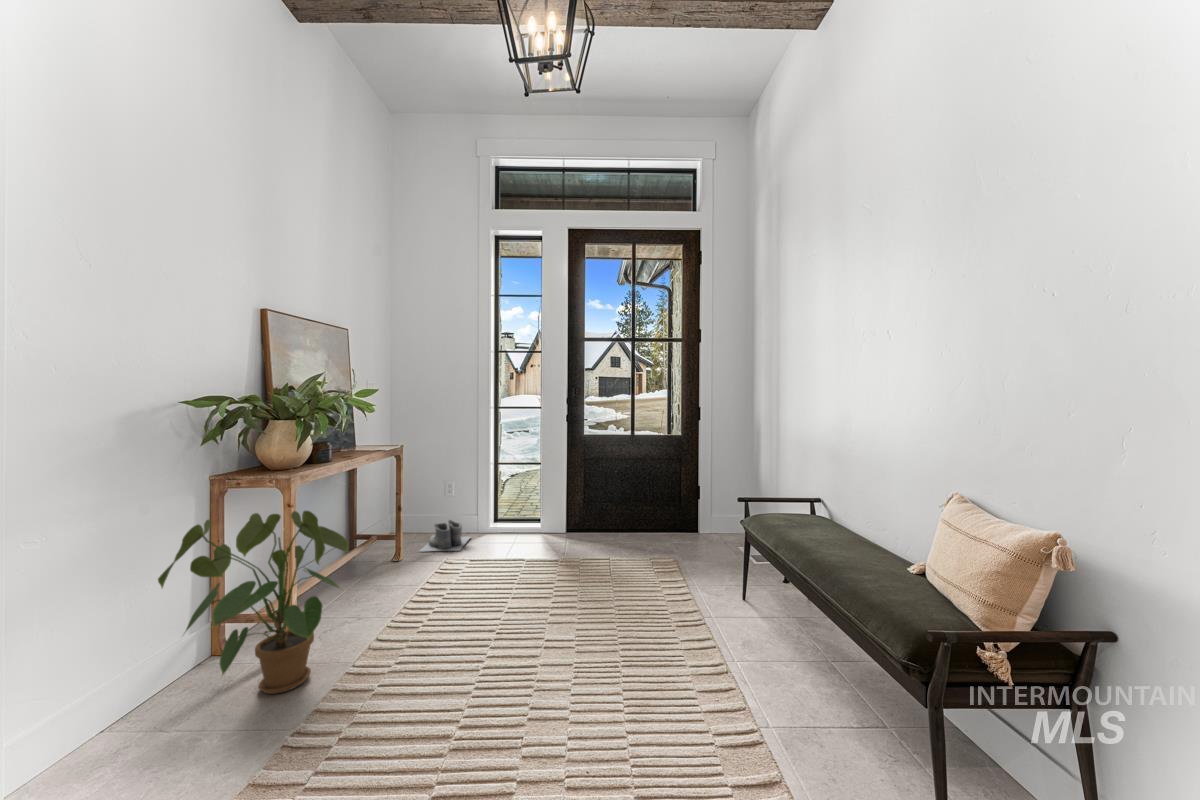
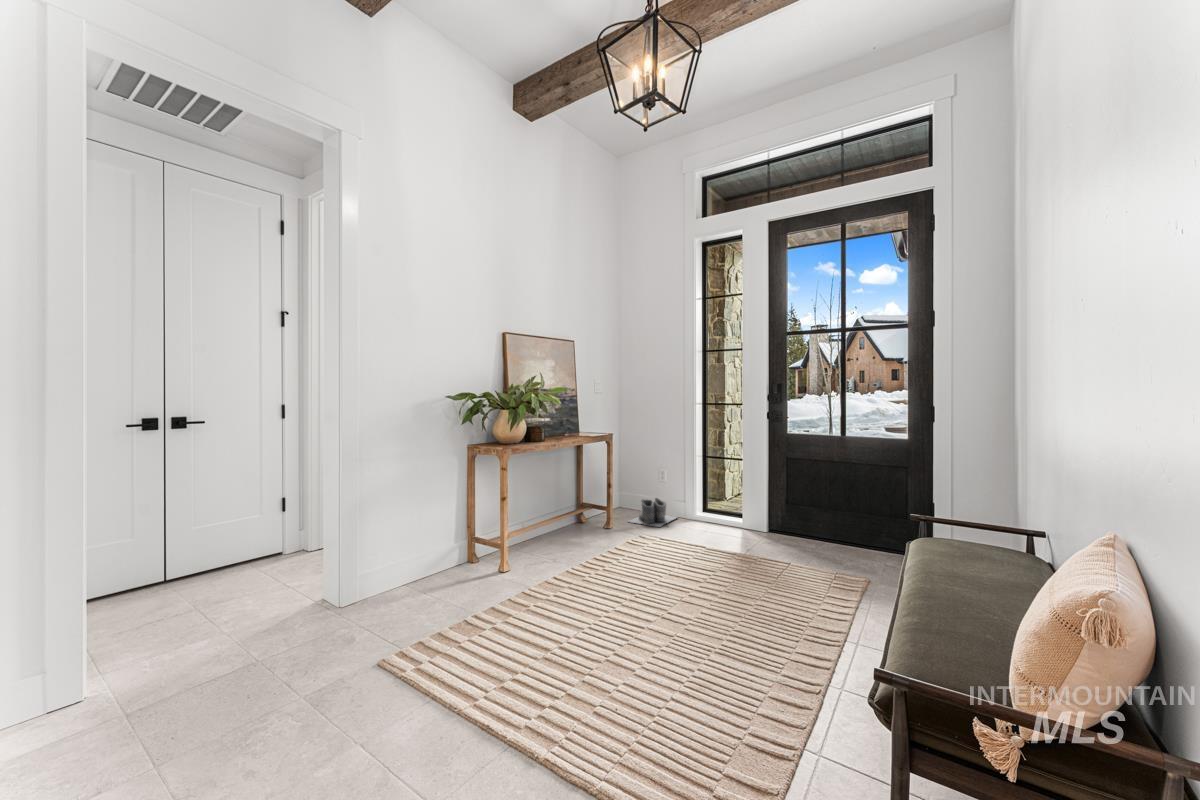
house plant: present [158,510,349,694] -> none [426,469,541,592]

